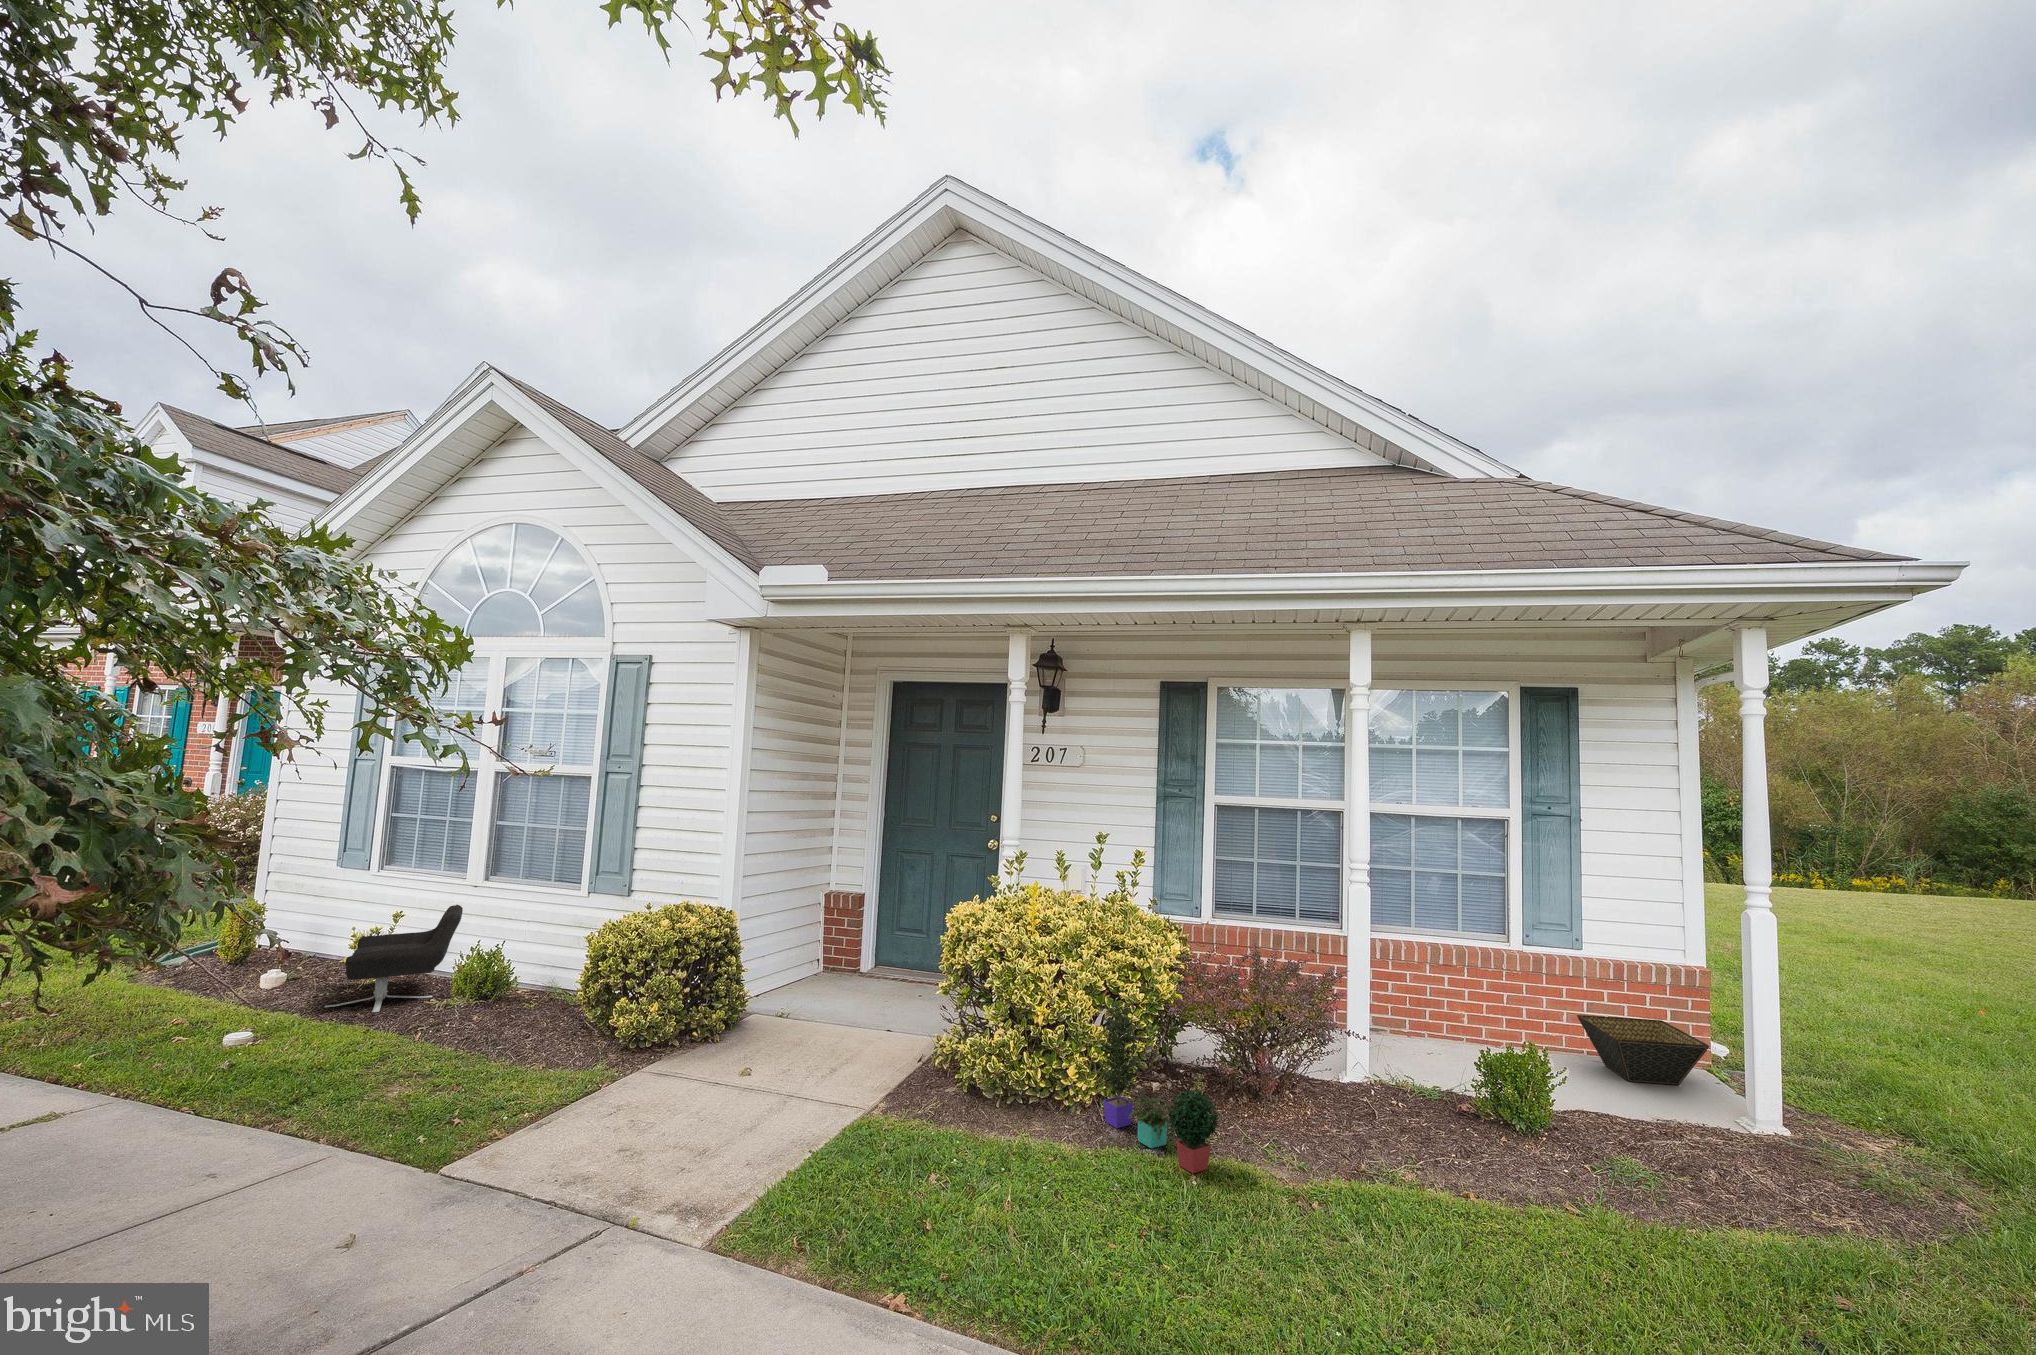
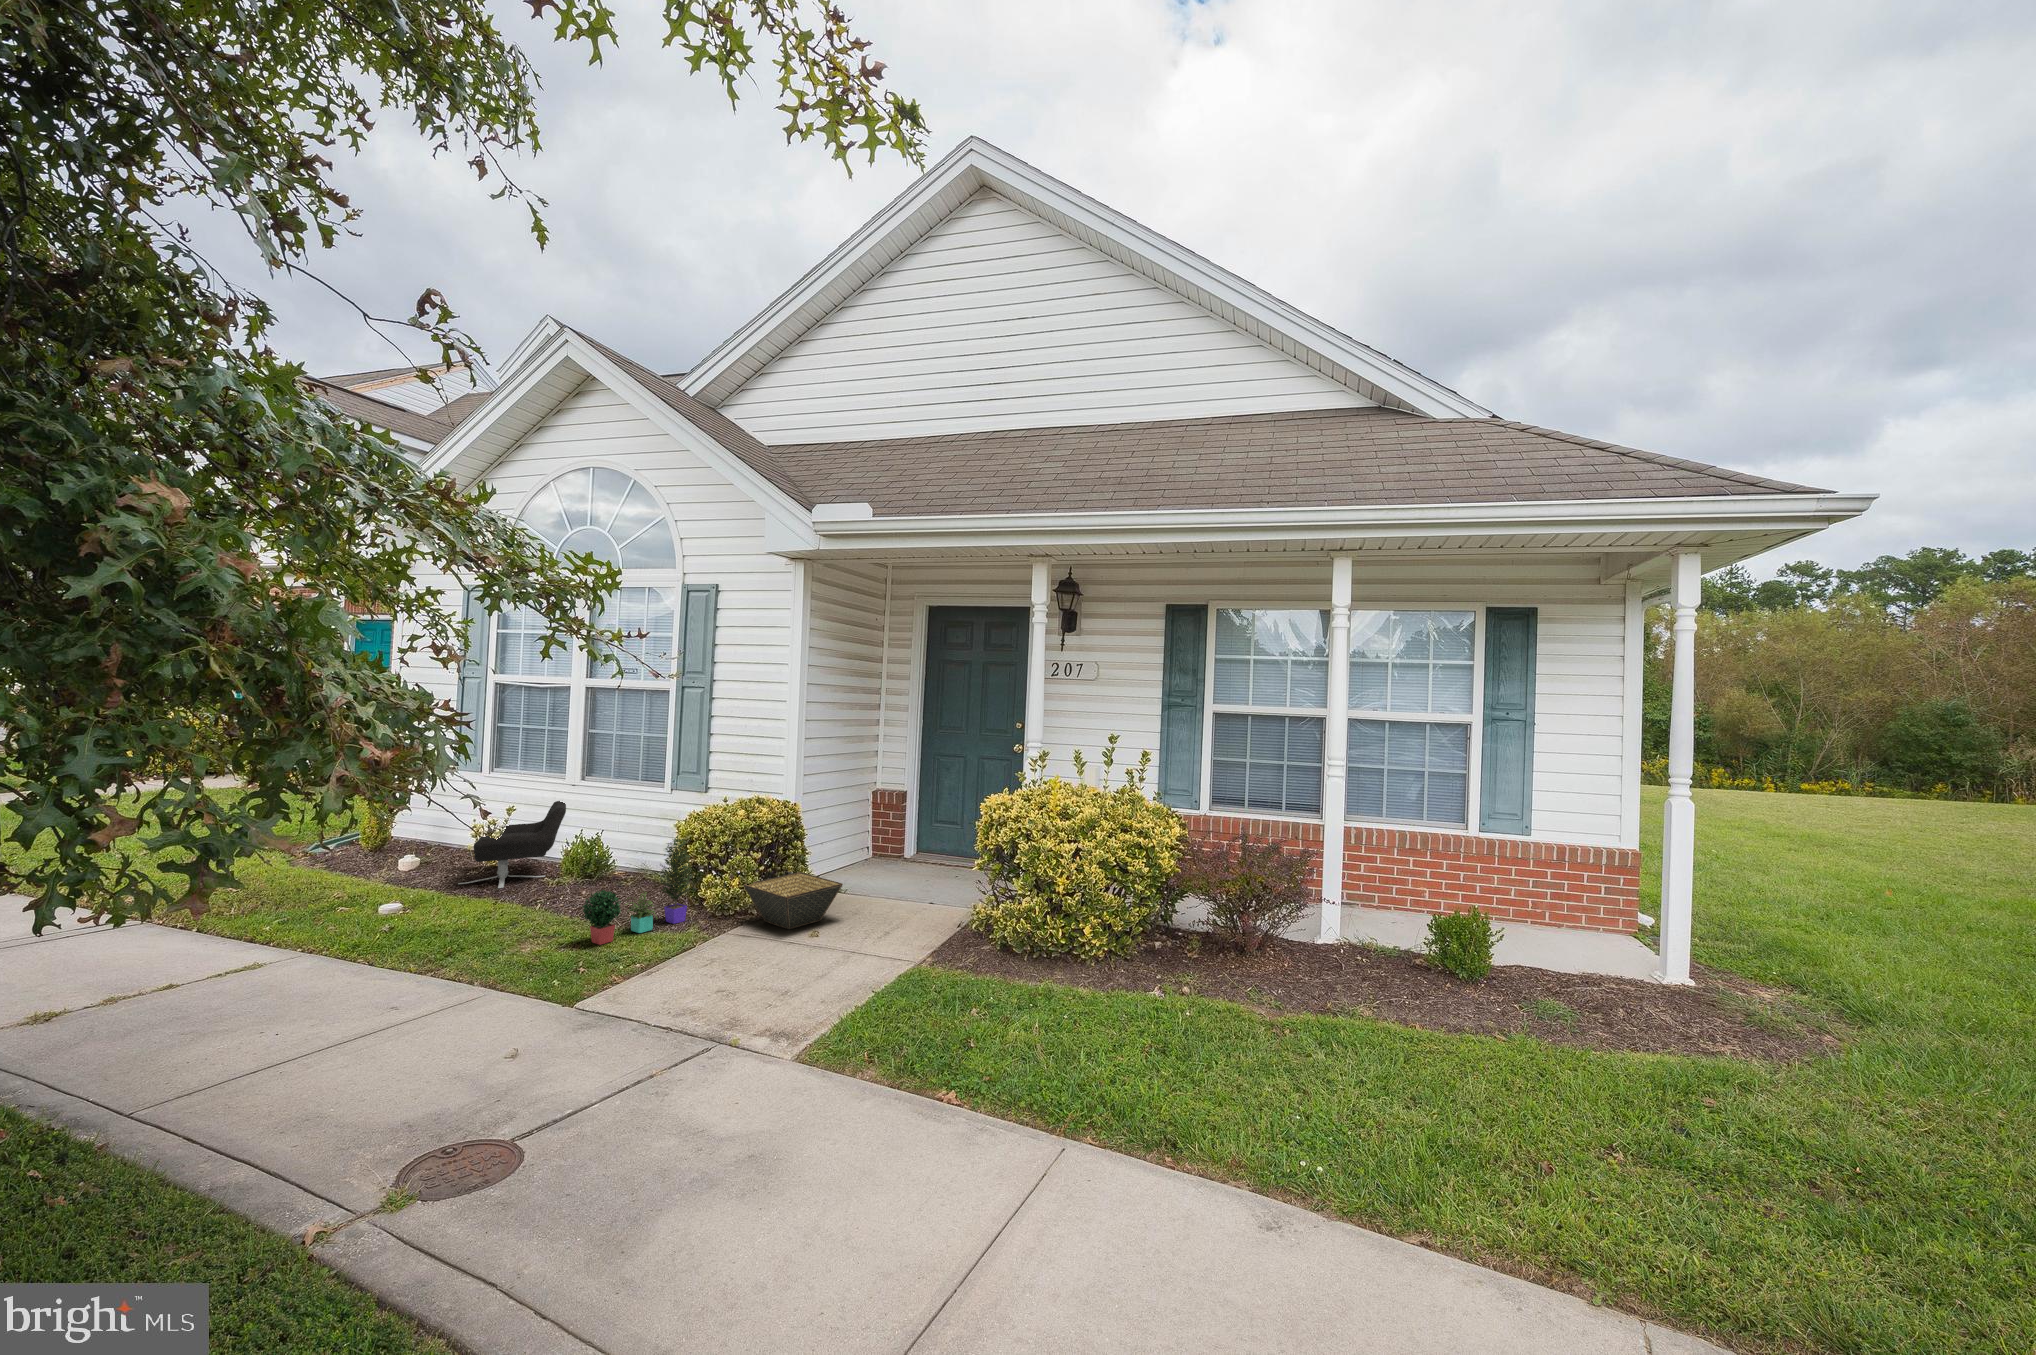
potted plant: present [1099,1000,1219,1174] -> present [582,835,694,945]
basket: present [1577,1015,1709,1085] -> present [744,872,843,930]

